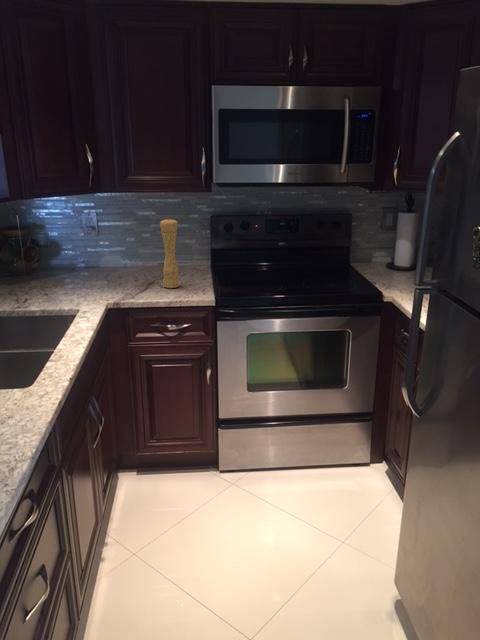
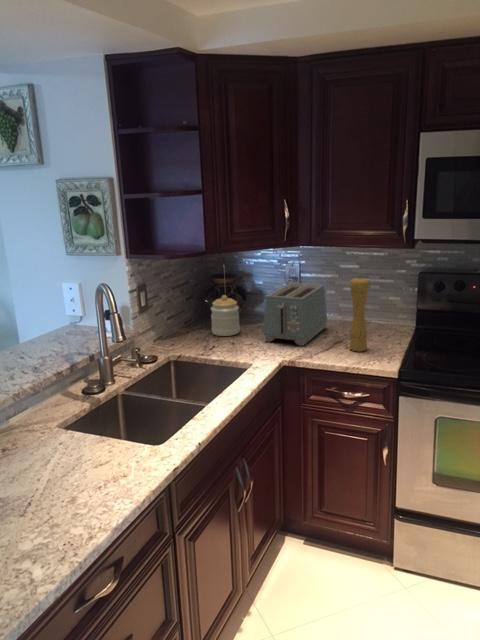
toaster: none [76,231,132,289] -> present [263,283,327,346]
jar: none [12,246,46,289] -> present [211,295,240,336]

